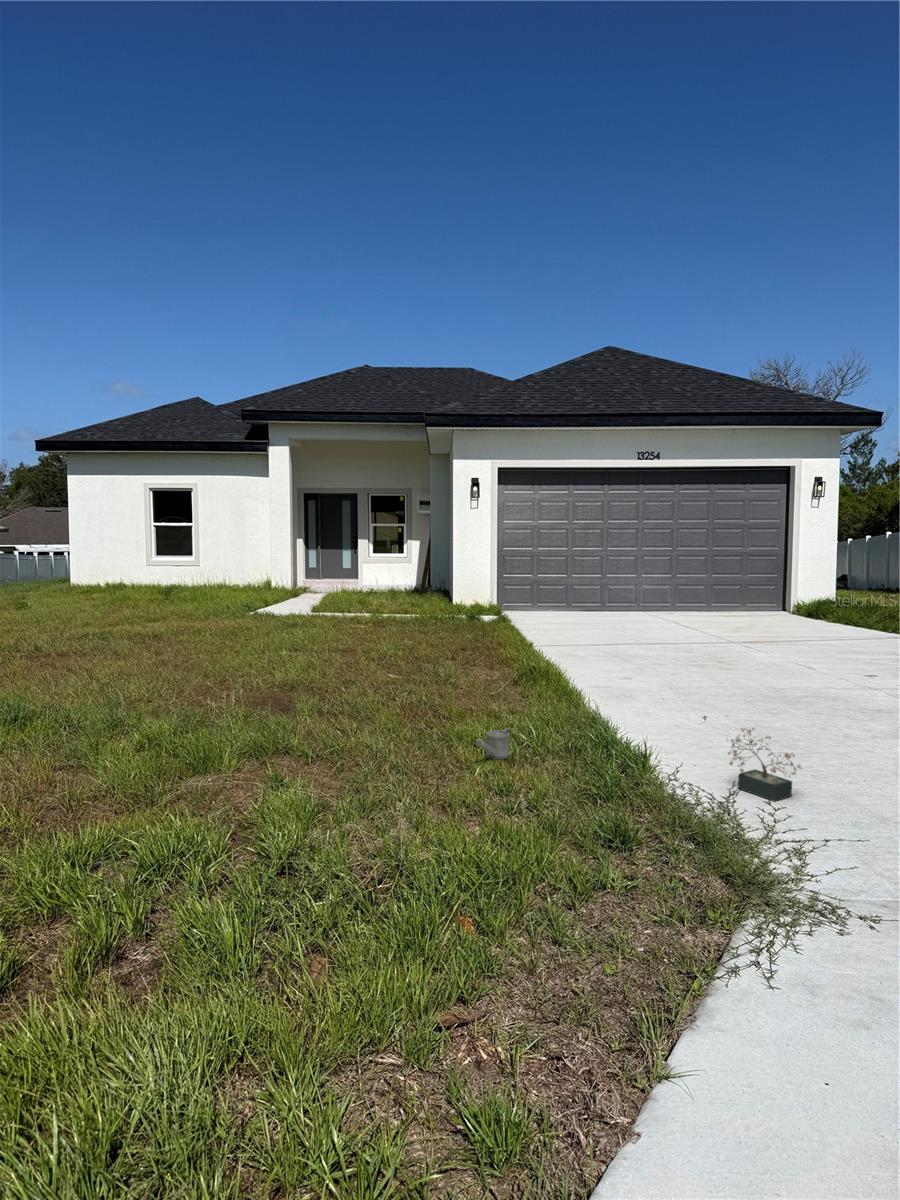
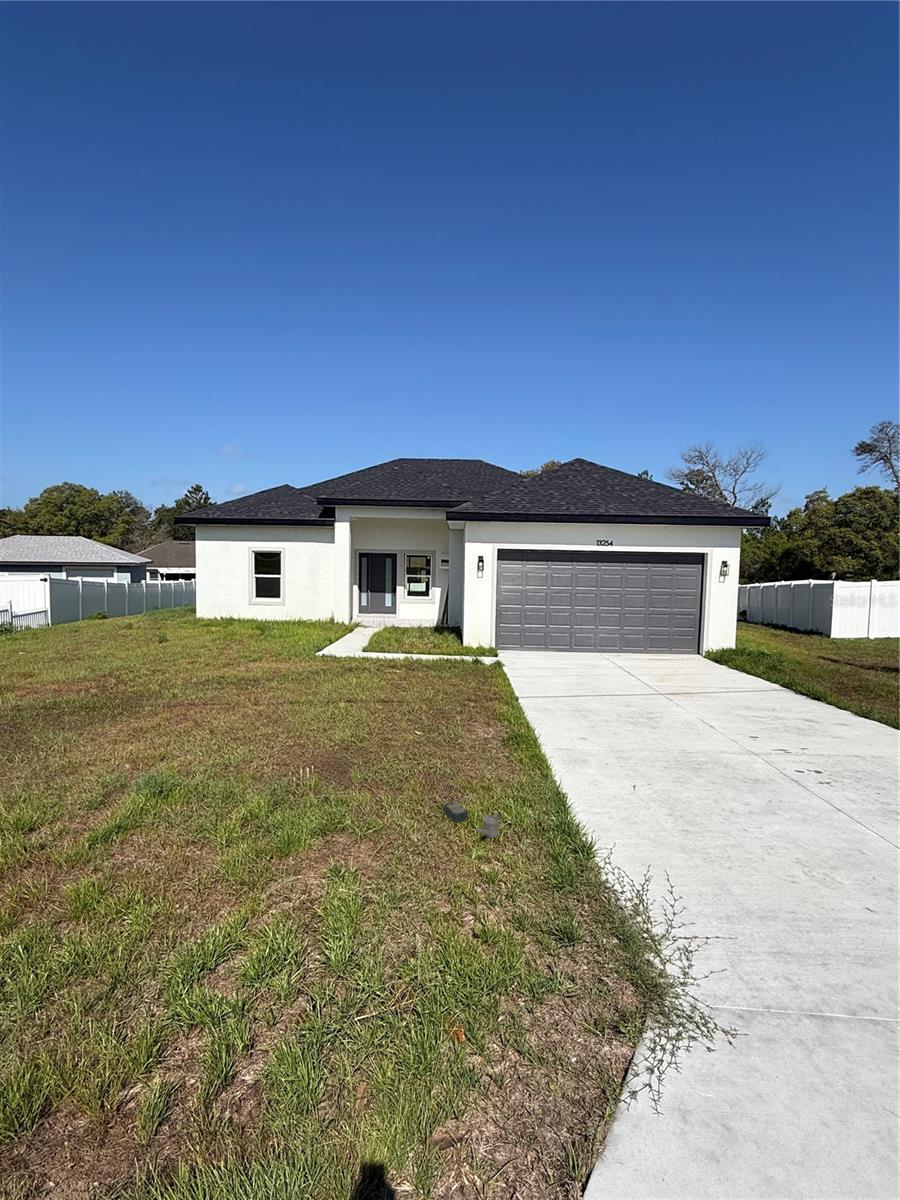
decorative plant: present [727,728,802,802] -> present [439,779,469,823]

